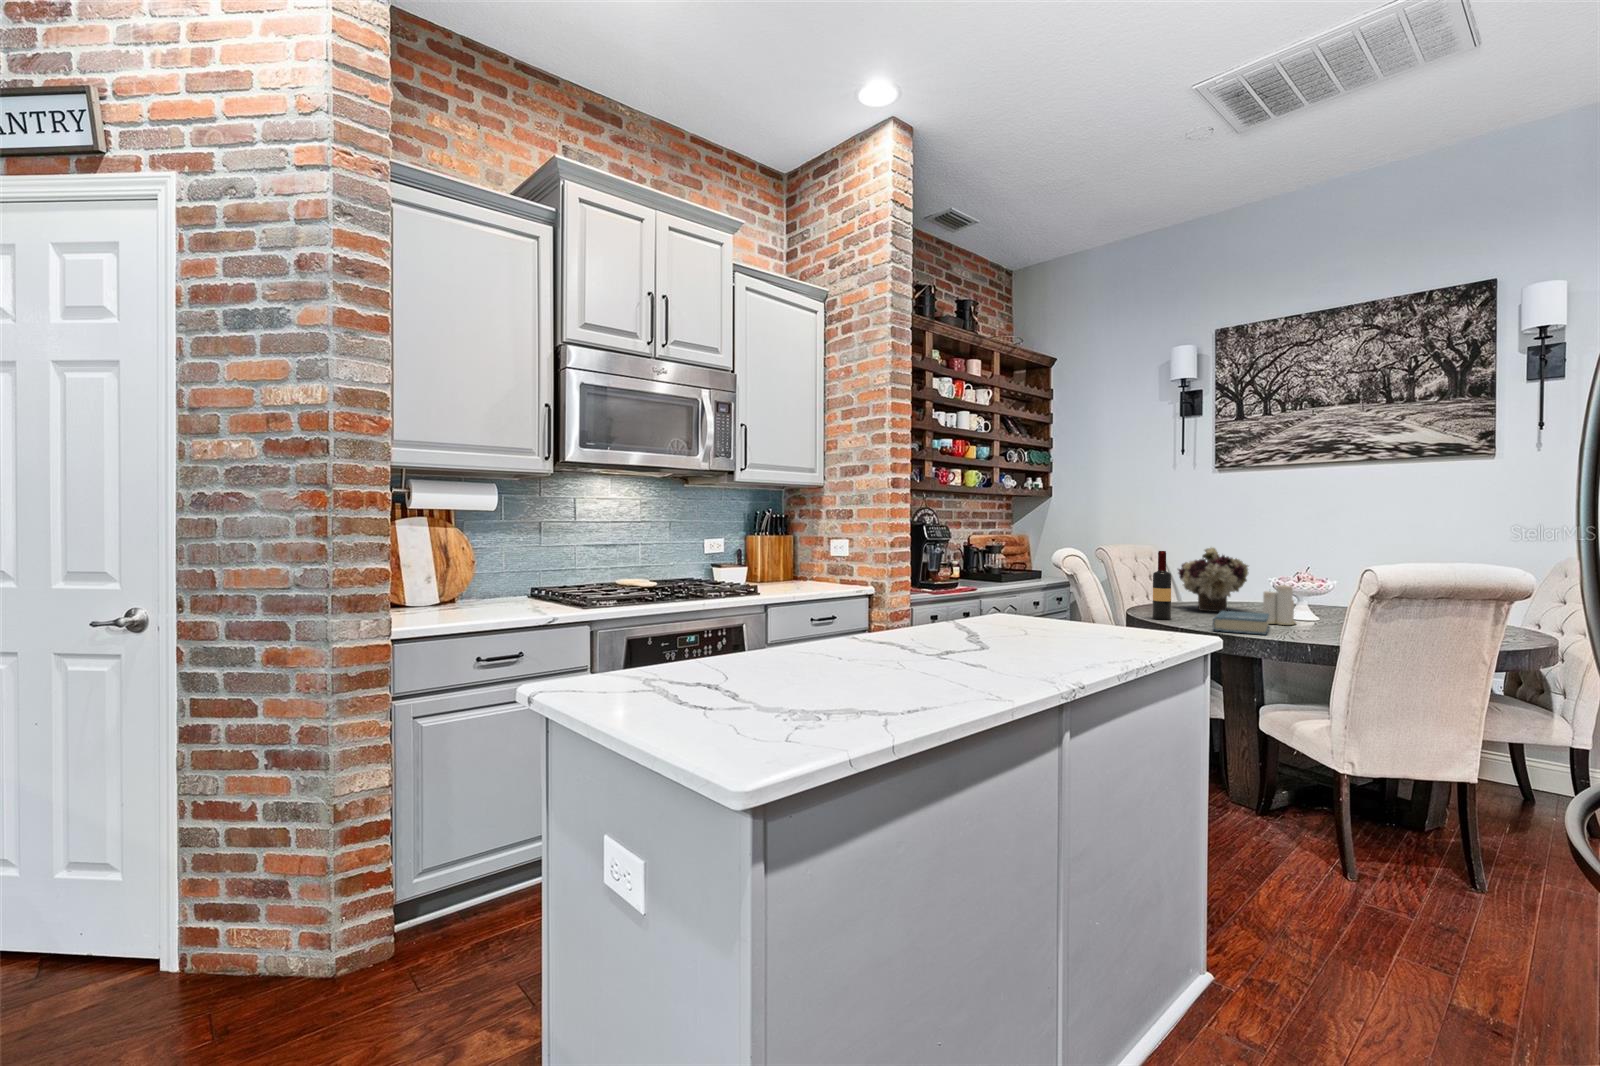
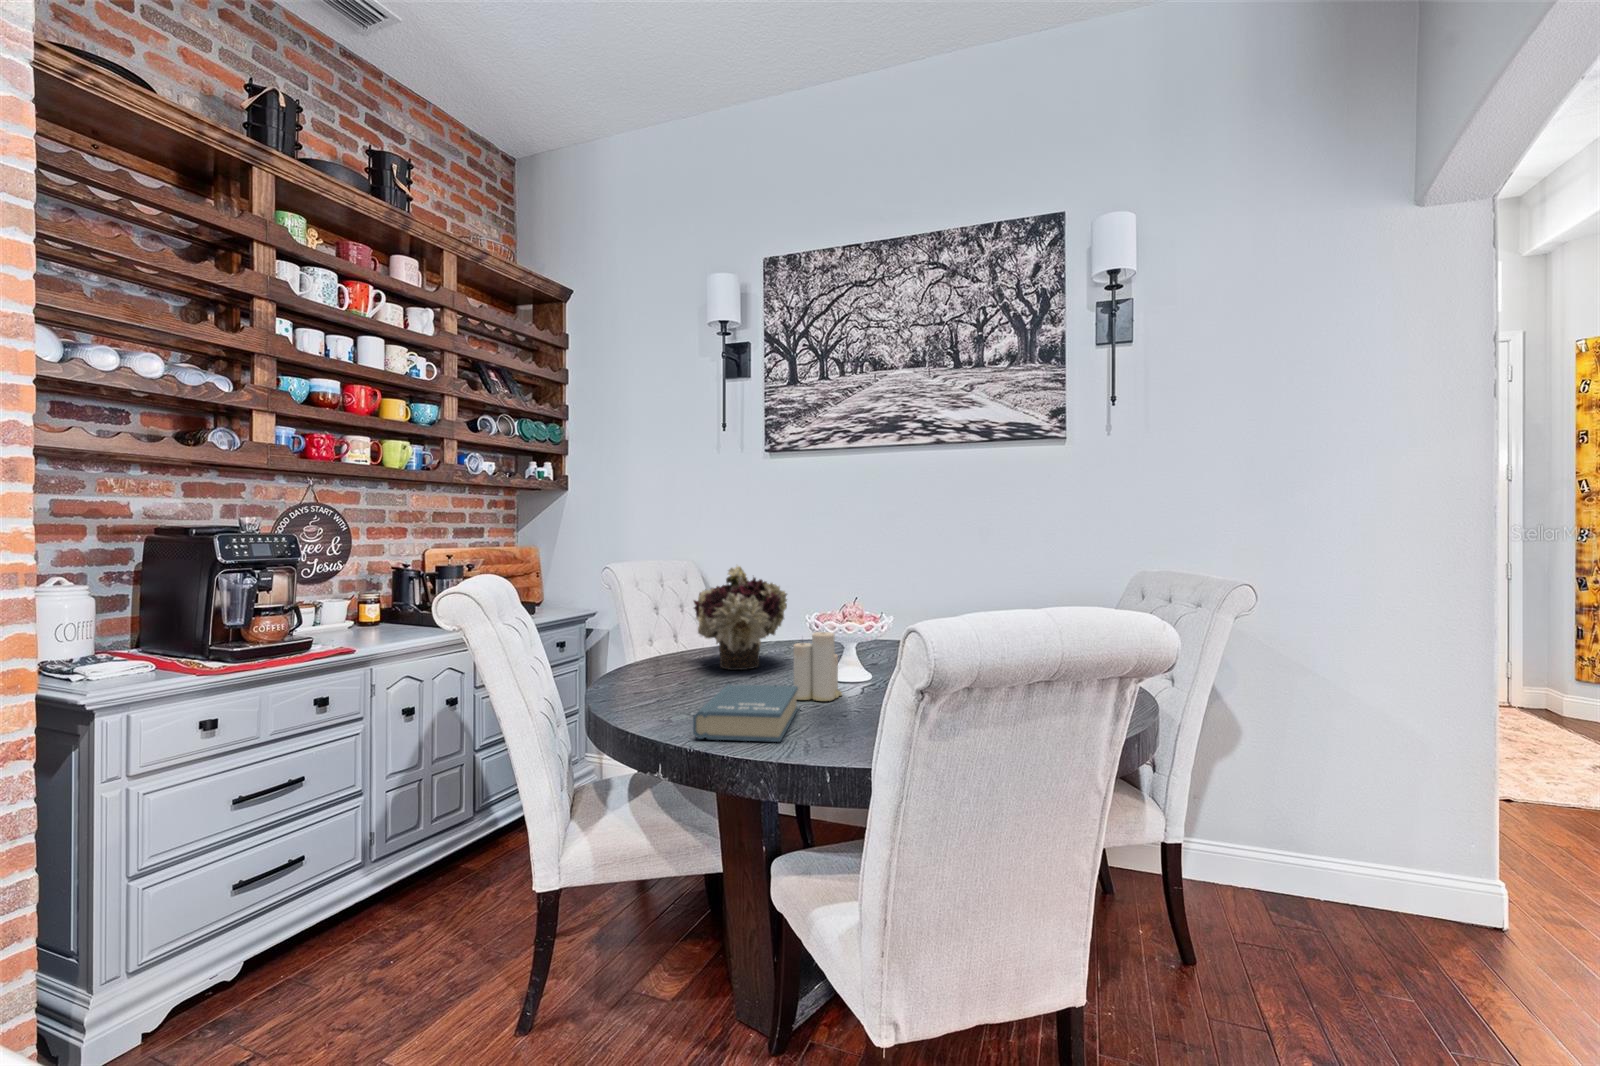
wine bottle: present [1153,551,1171,620] -> none [624,578,654,704]

